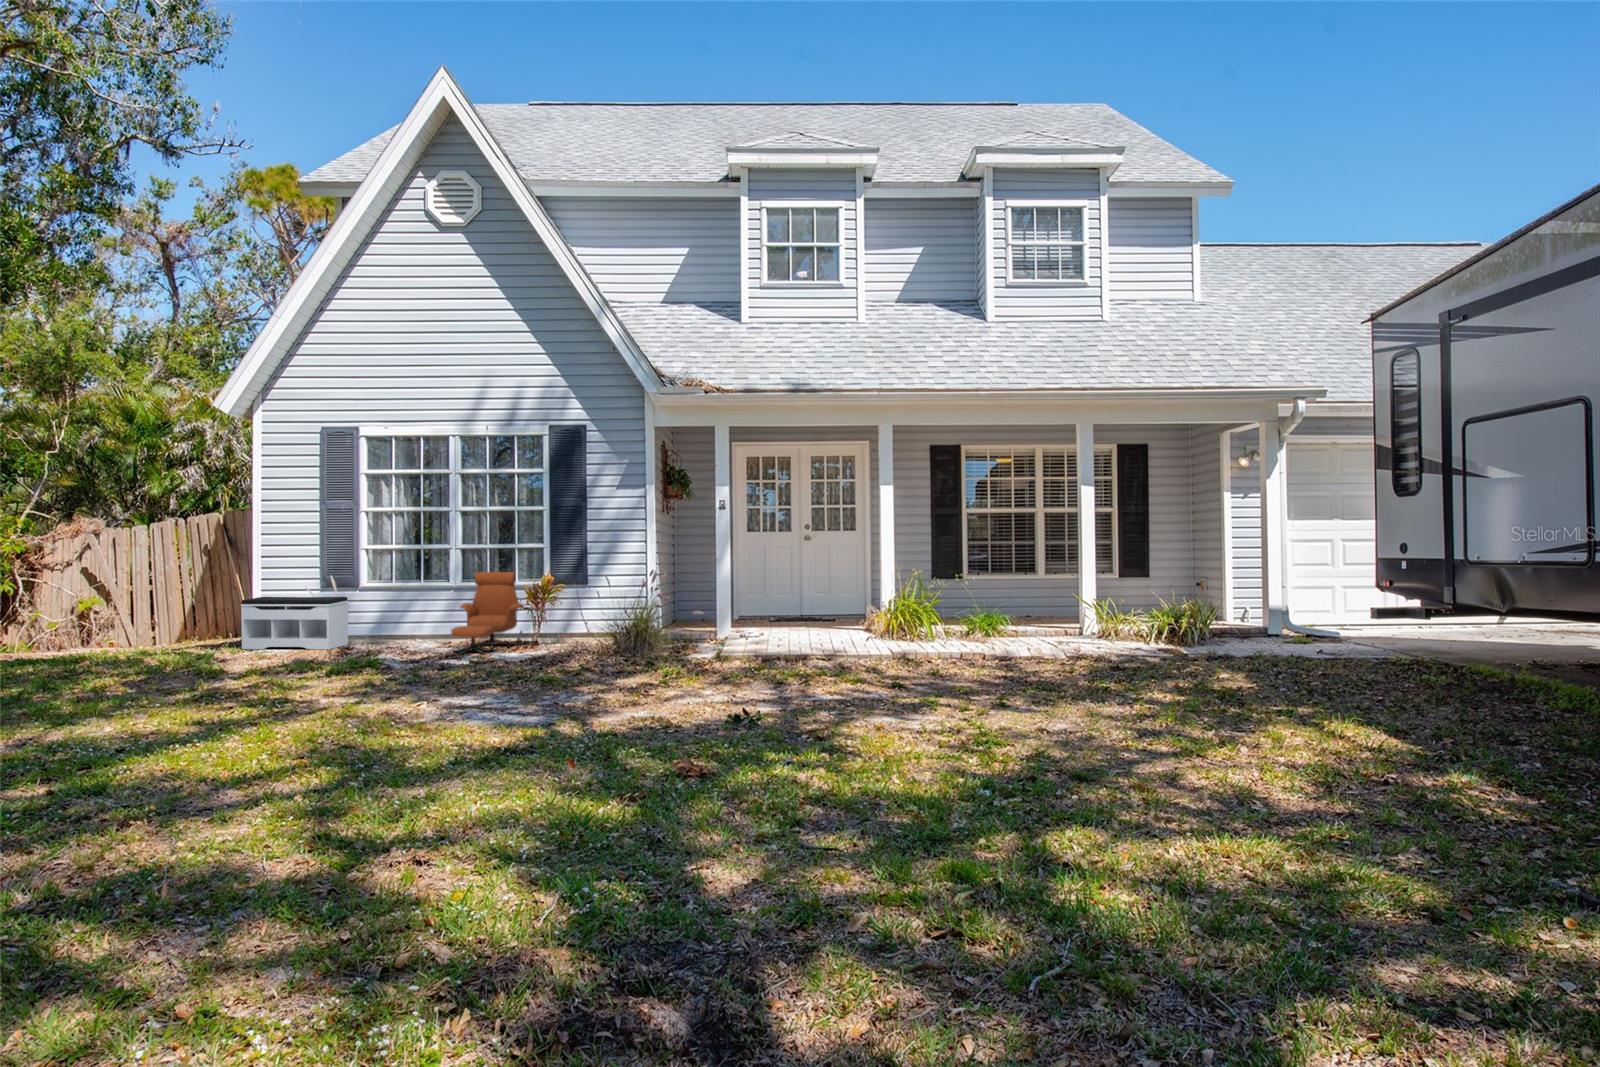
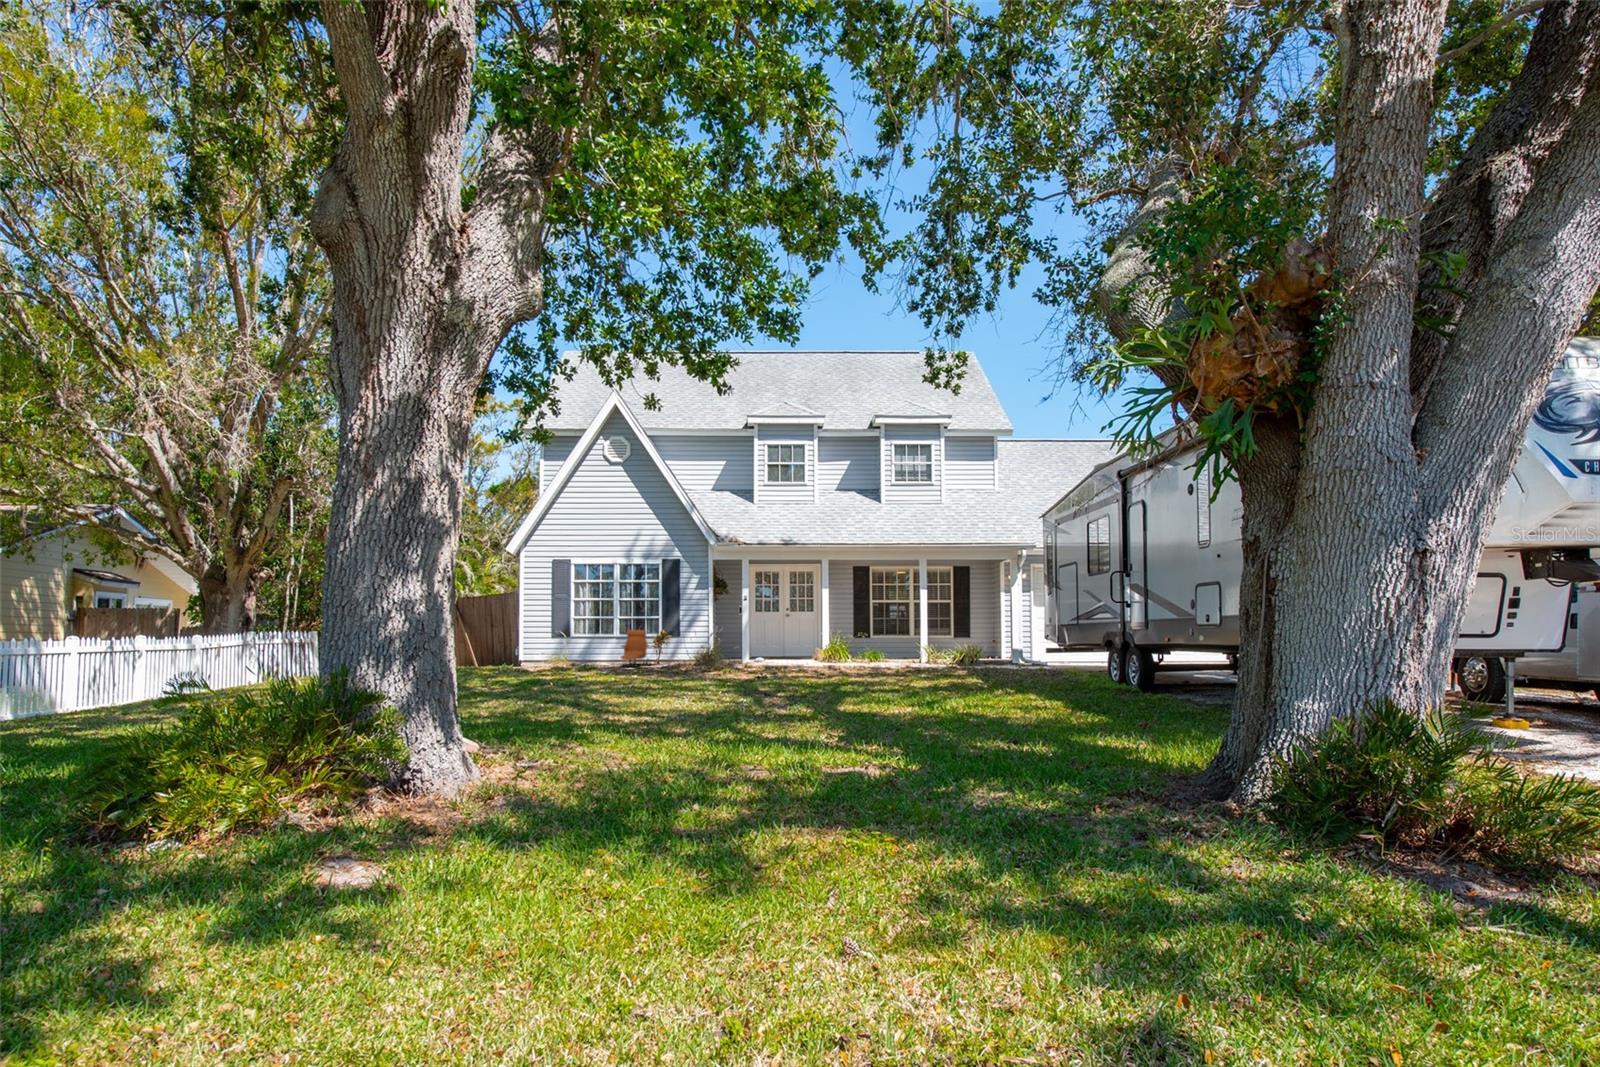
bench: present [241,597,348,650] -> none [518,641,565,666]

